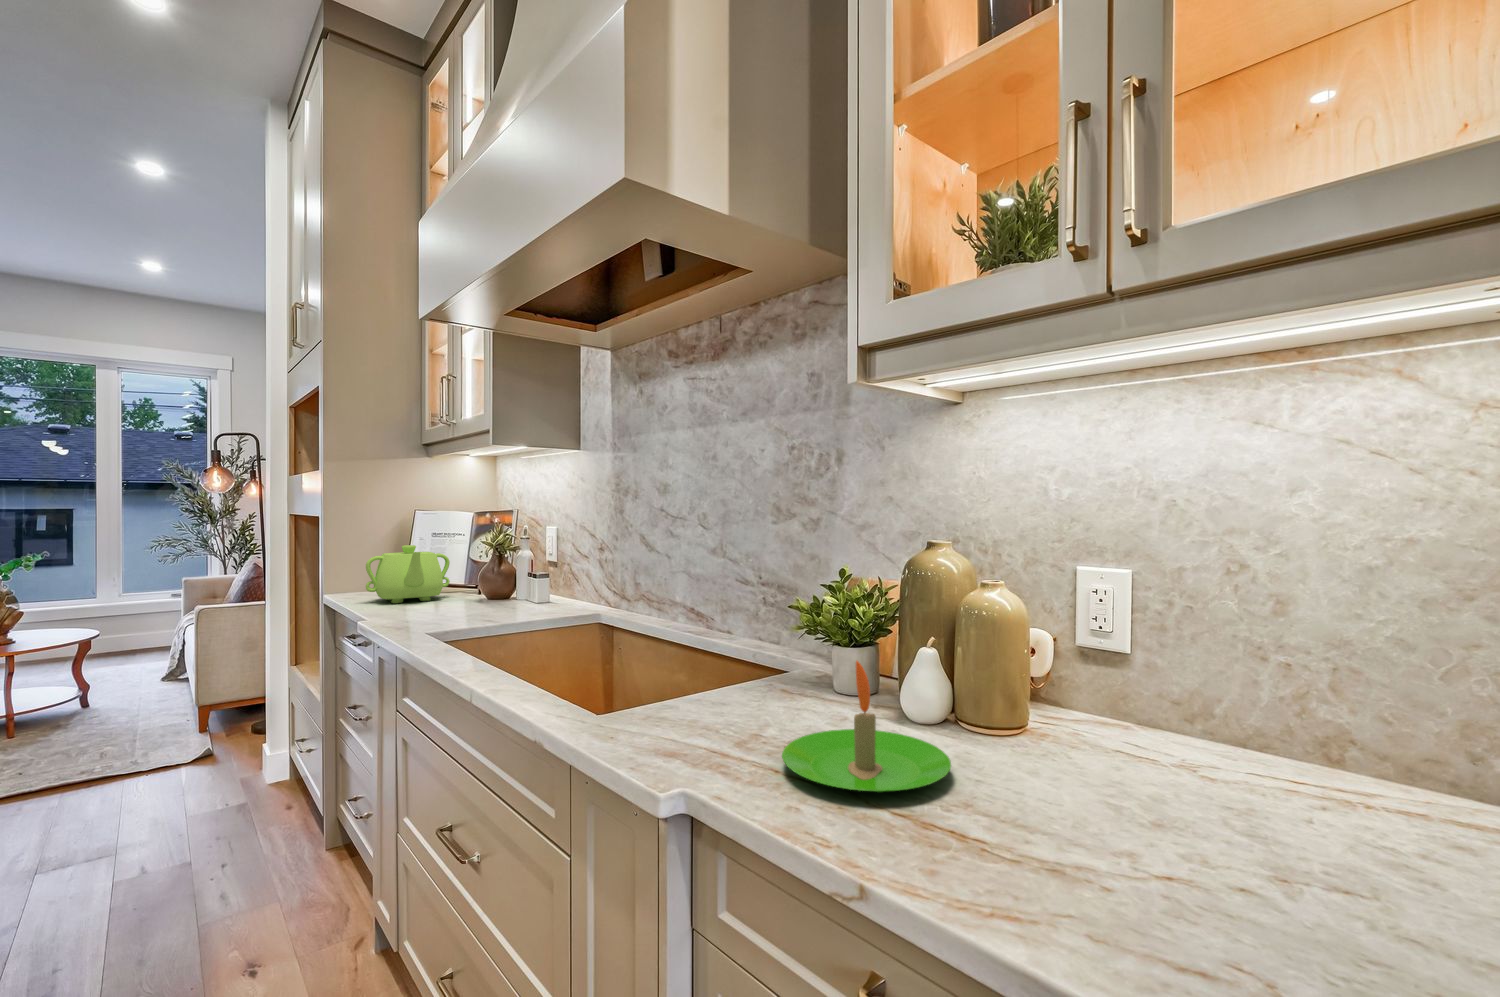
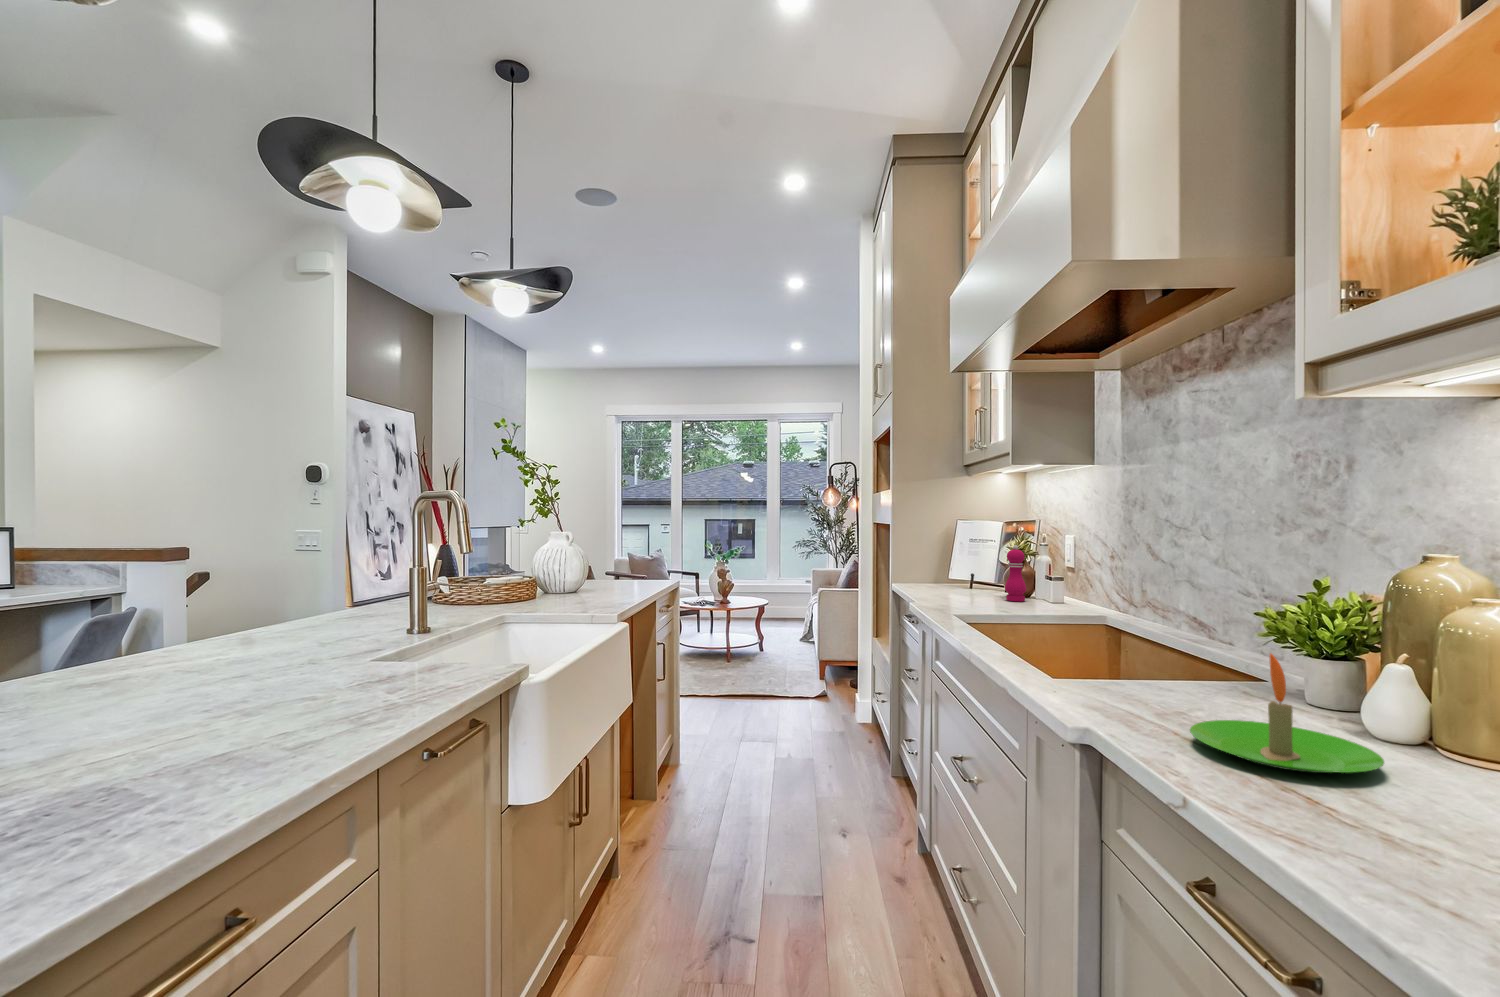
pepper mill: none [483,540,508,606] -> present [1005,545,1026,601]
teapot: present [366,545,450,603] -> none [917,547,981,593]

